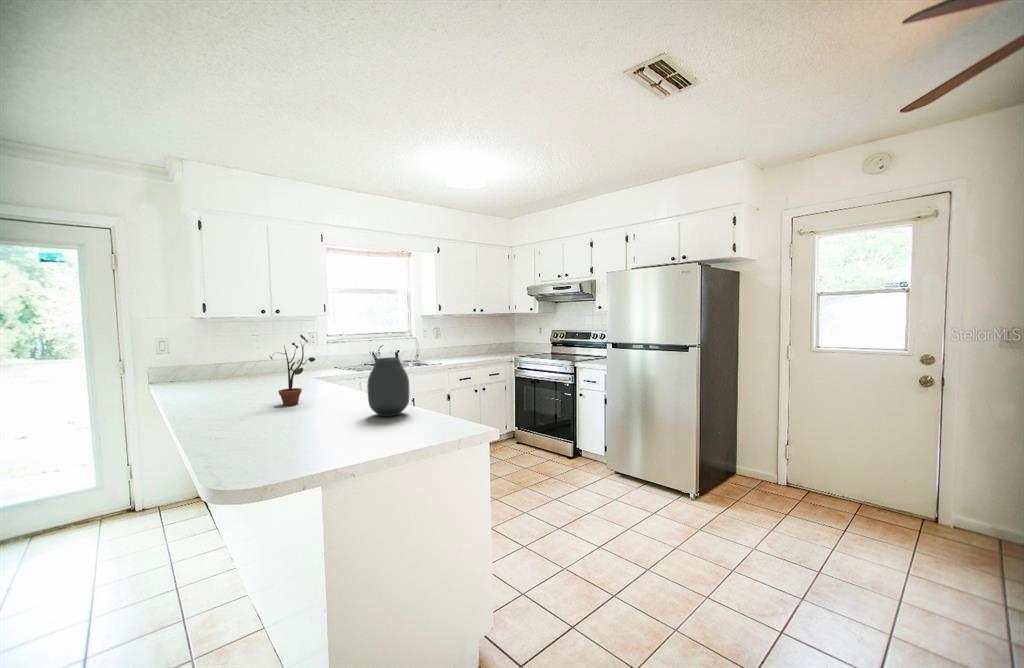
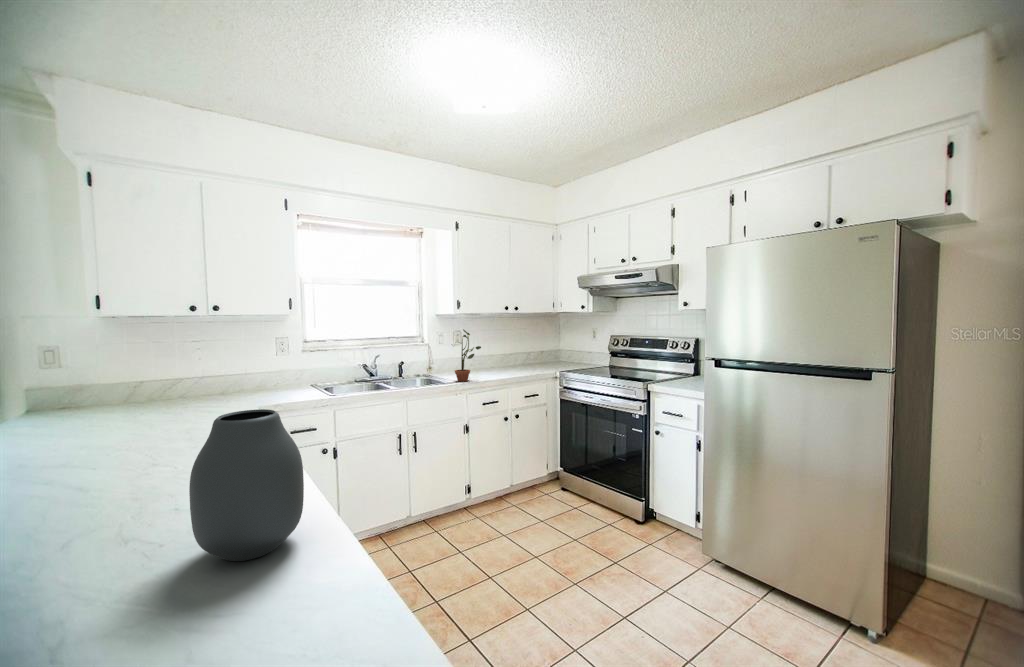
potted plant: present [270,335,315,405] -> present [455,329,481,382]

